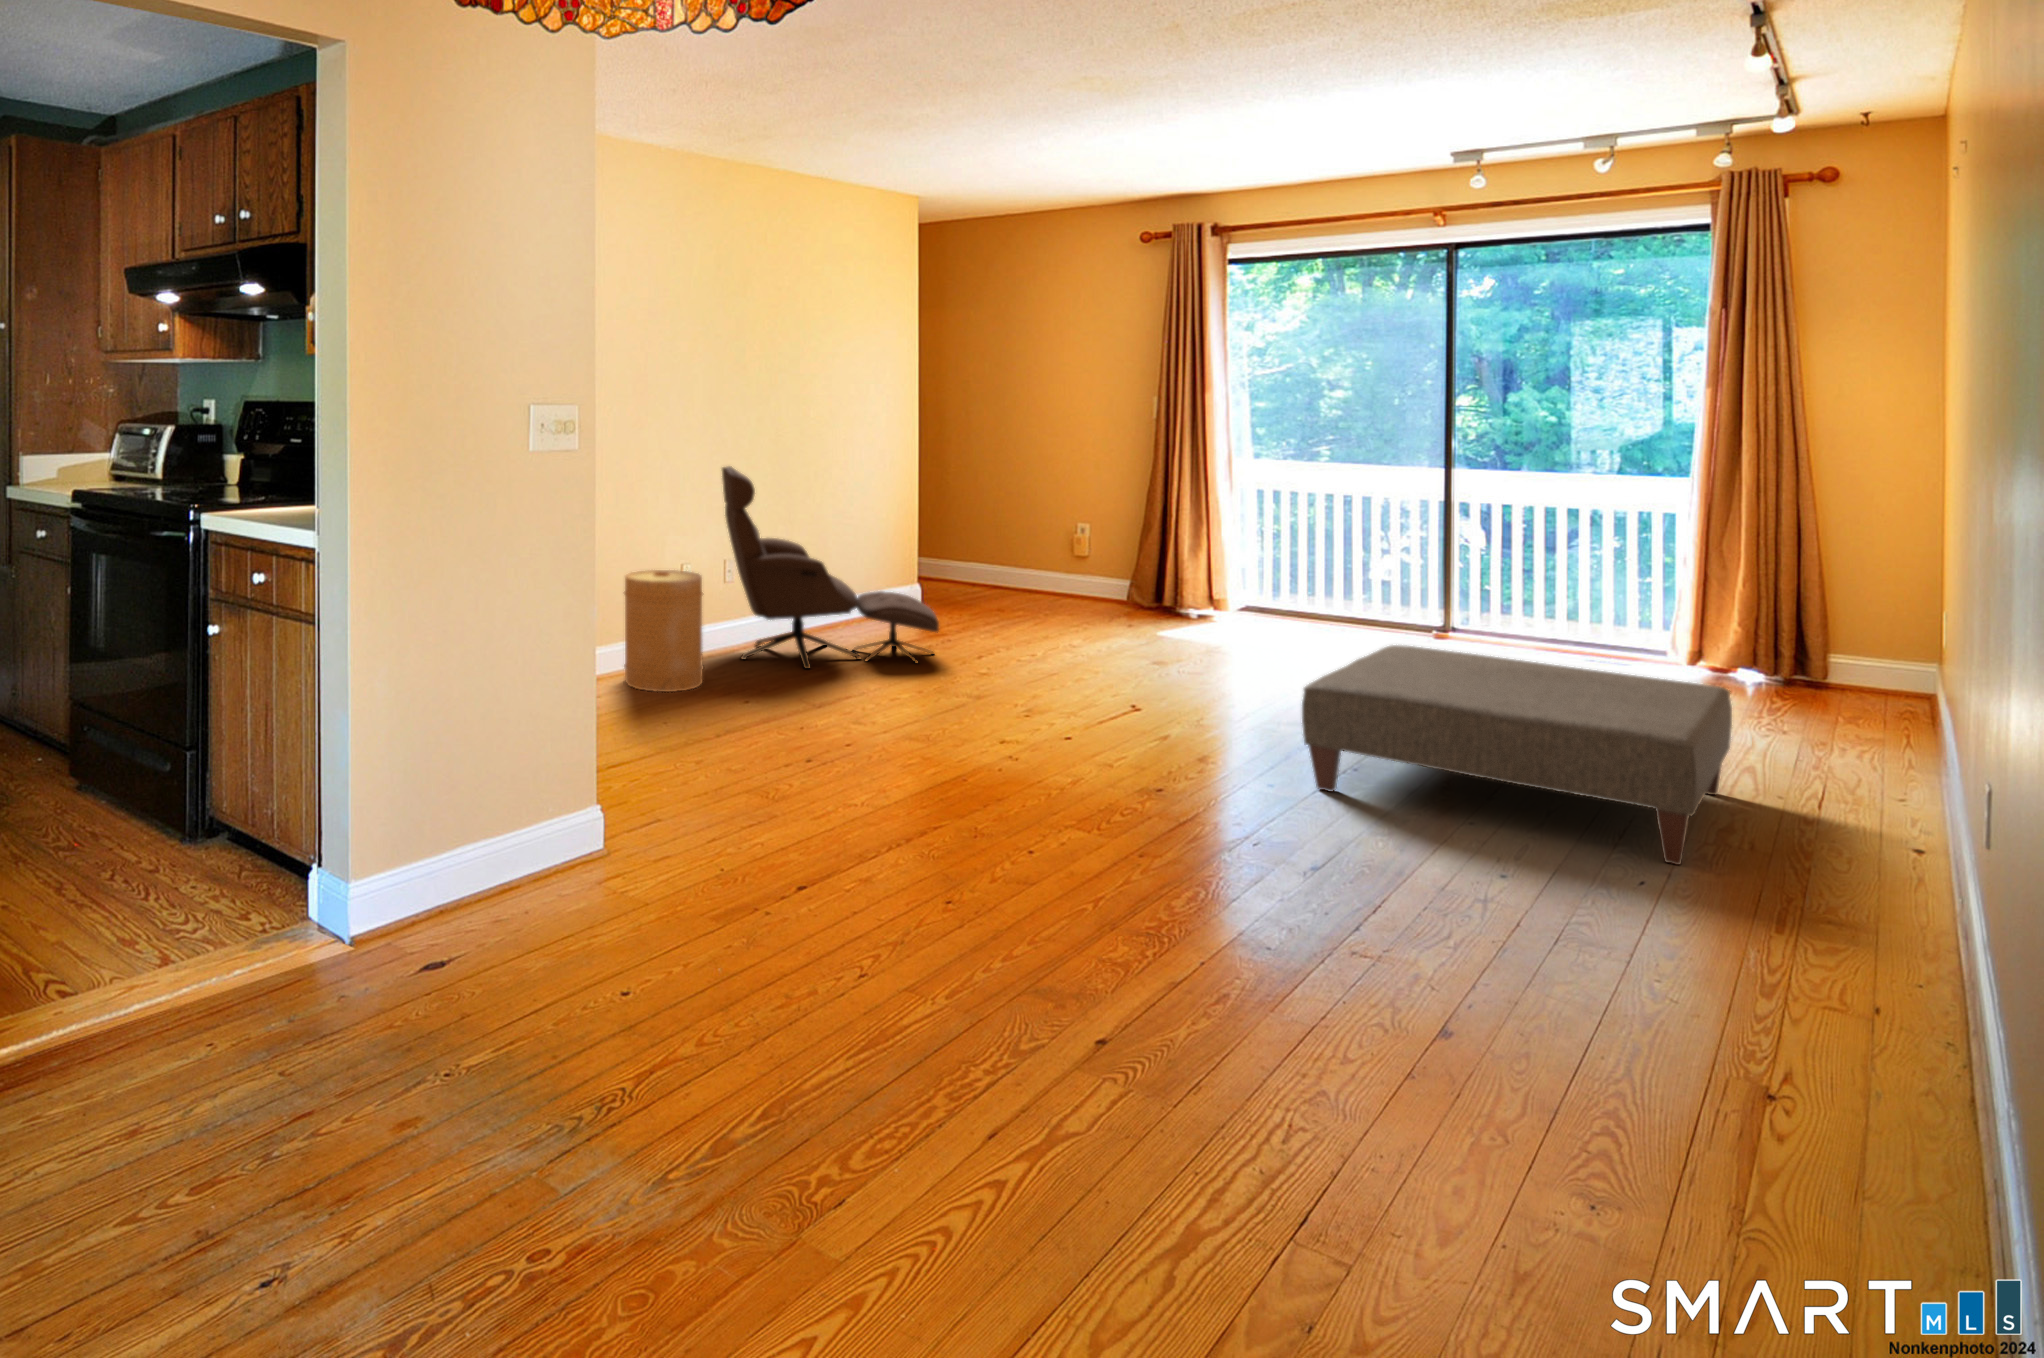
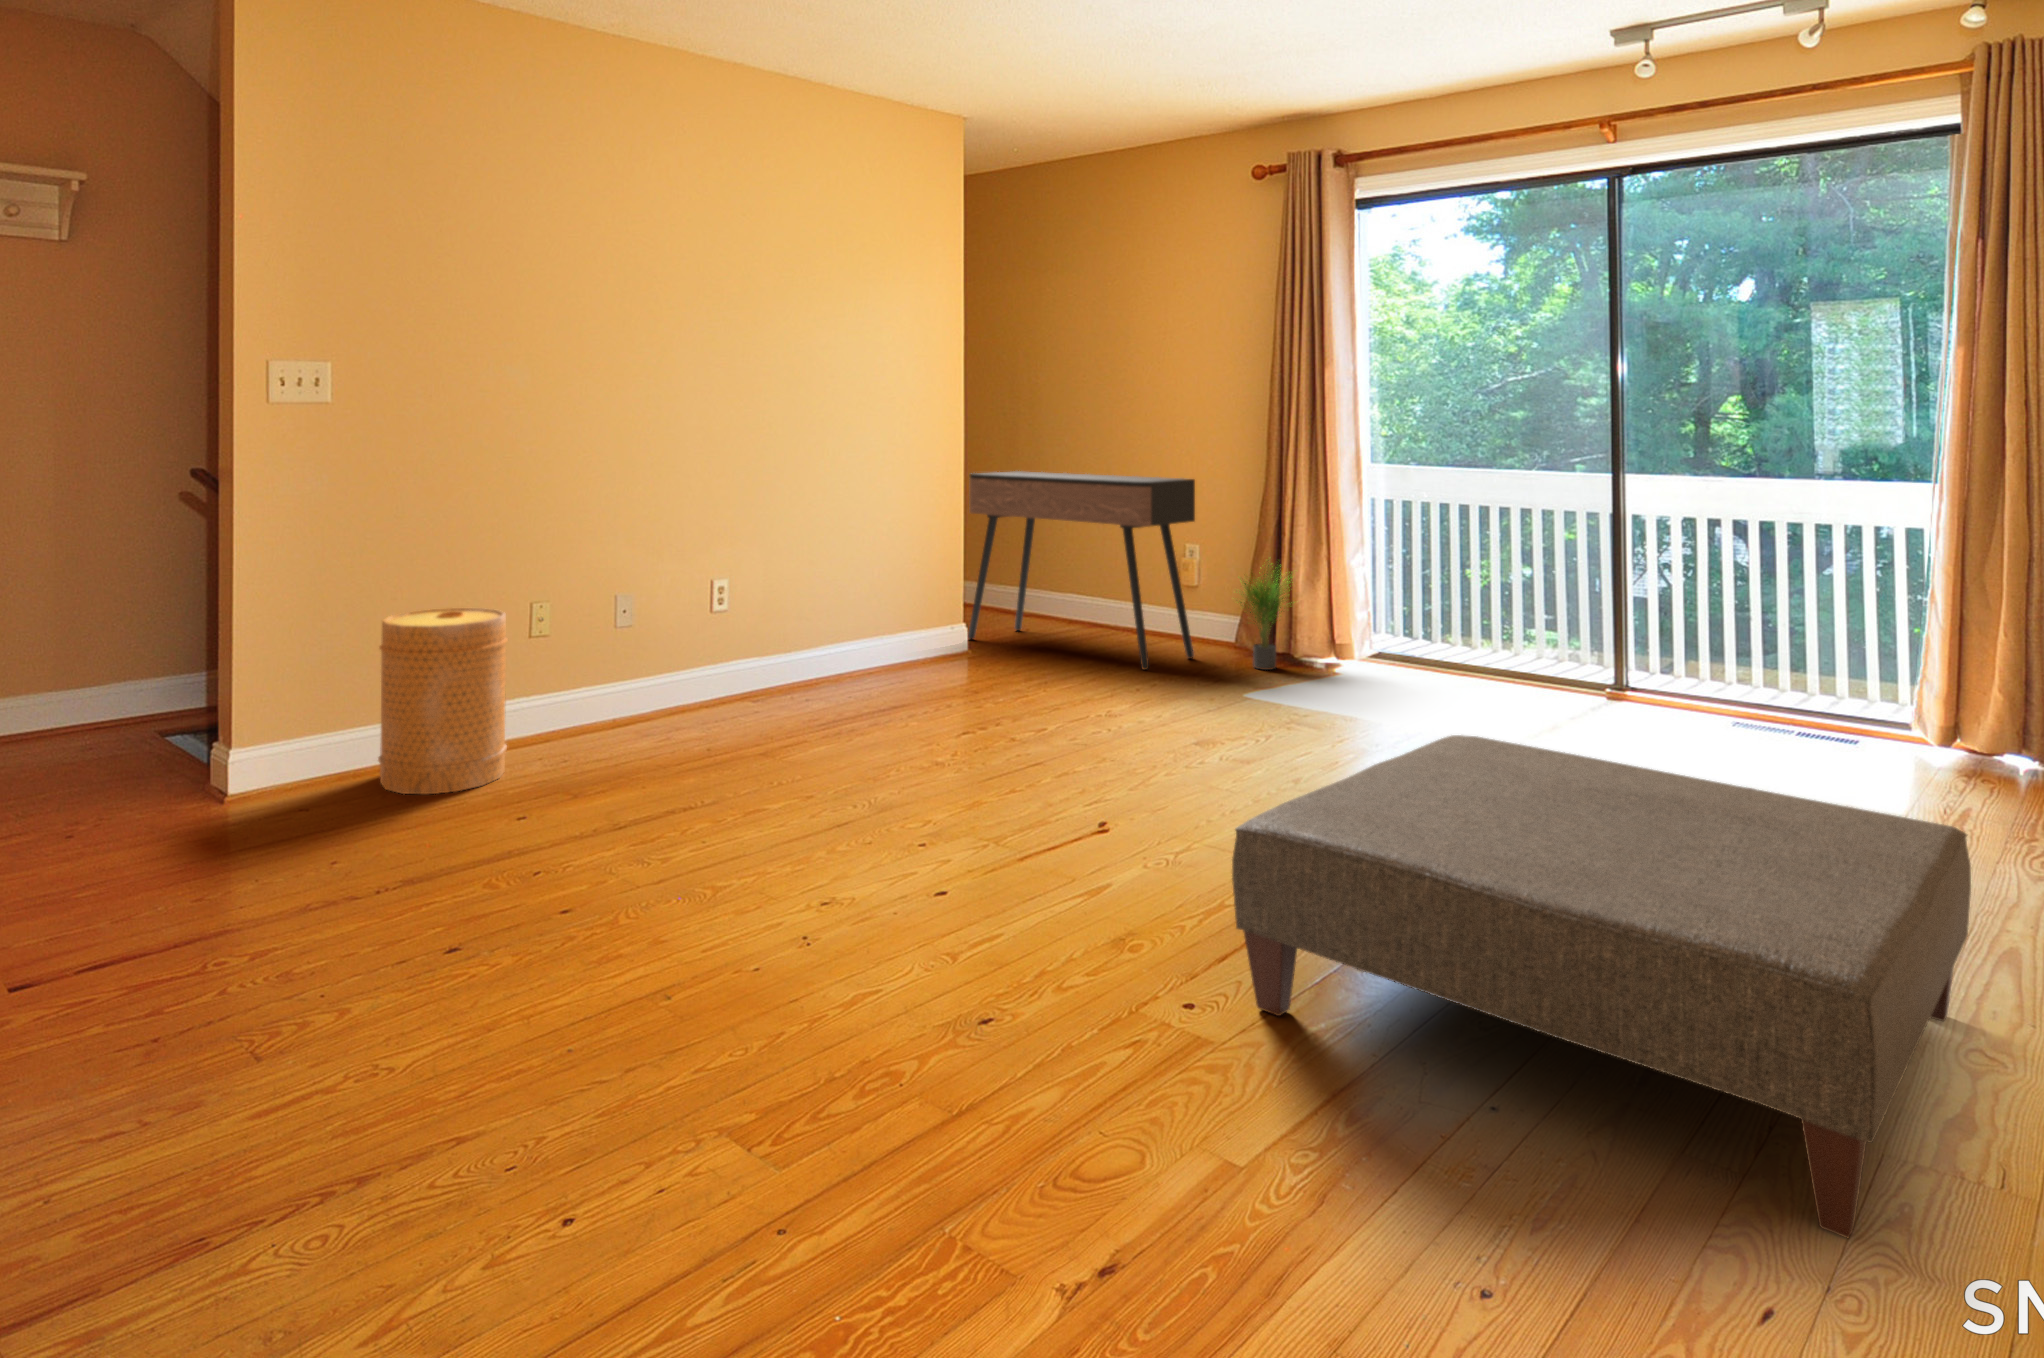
lounge chair: present [722,466,939,669] -> none [588,459,901,753]
console table: none [911,467,1101,618] -> present [968,471,1195,670]
potted plant: none [1131,533,1189,618] -> present [1240,560,1294,670]

